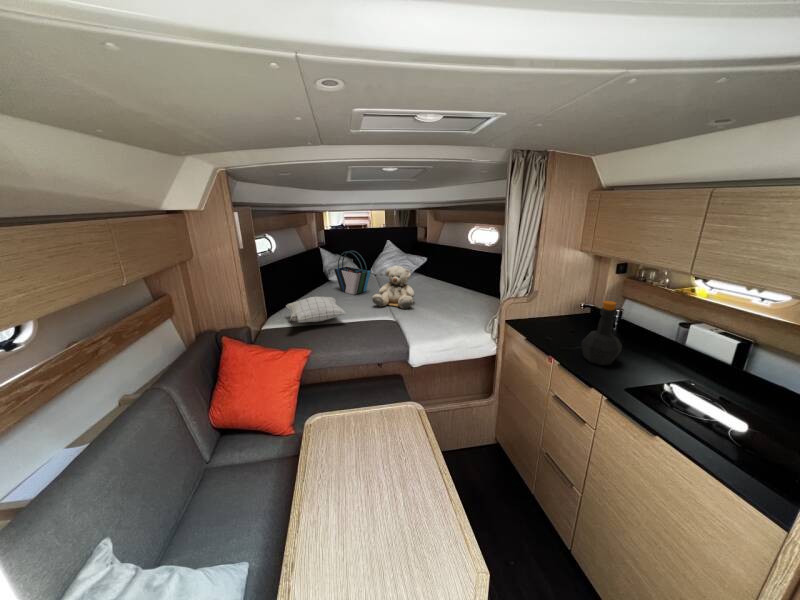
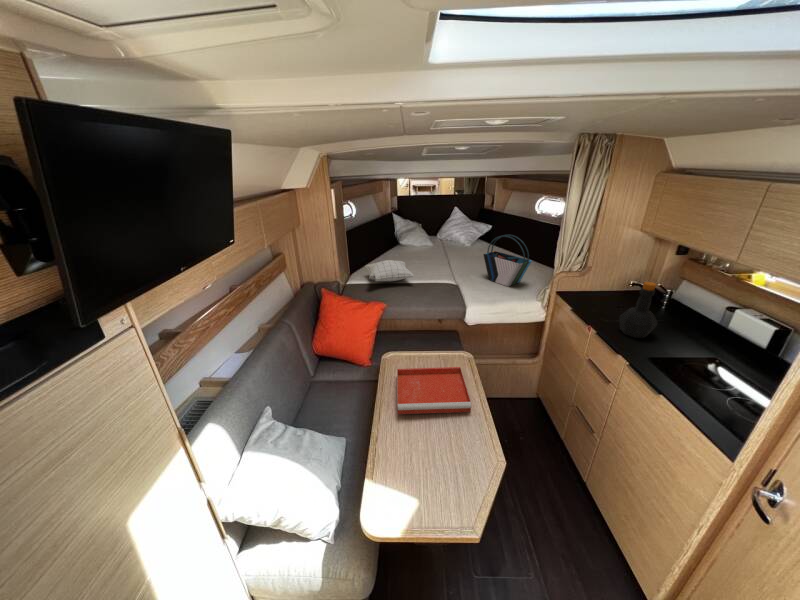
tote bag: present [334,251,371,295] -> present [483,235,532,287]
teddy bear: present [372,265,414,309] -> none [437,235,475,275]
tray: none [323,428,434,524] -> present [397,367,471,414]

